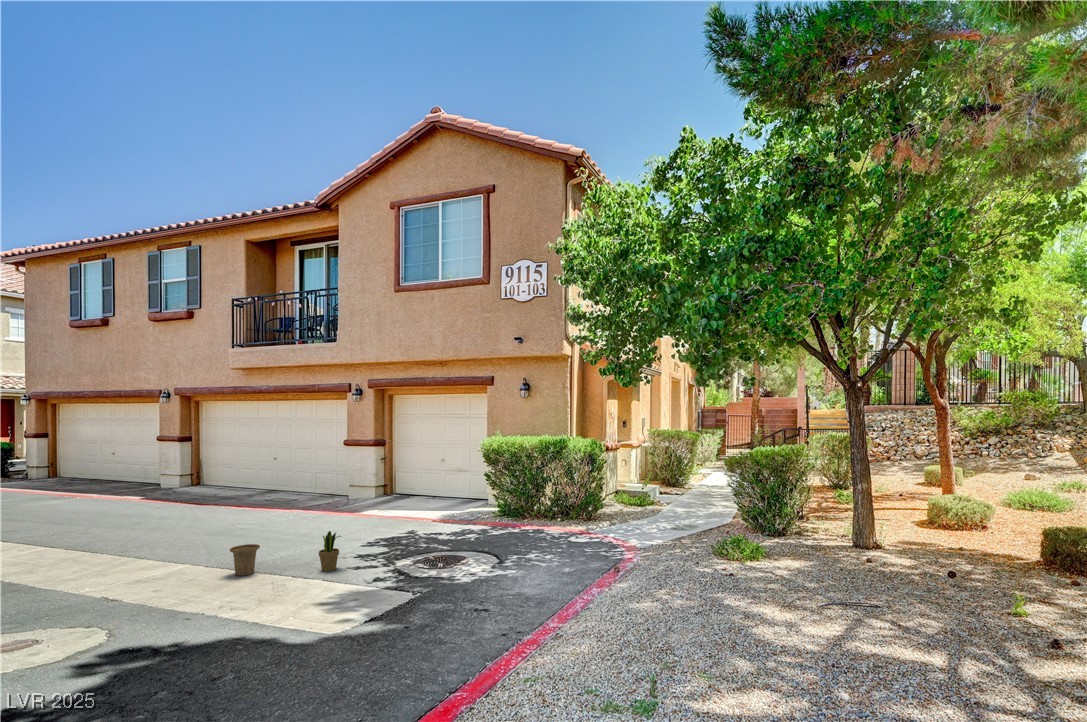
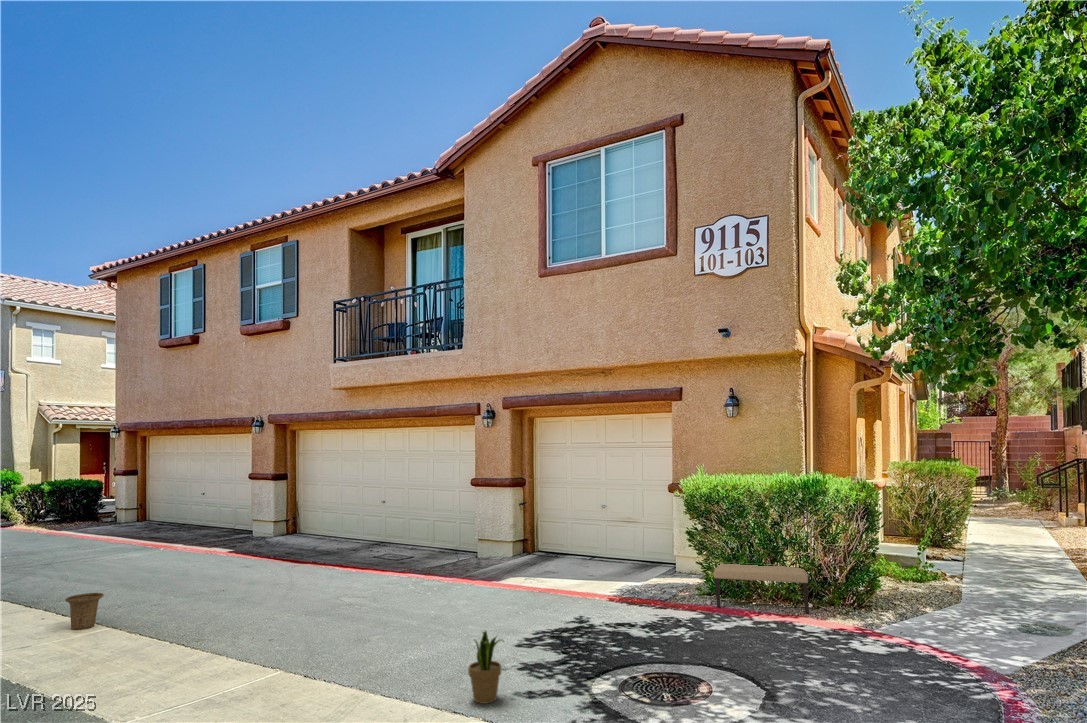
bench: none [498,495,557,524] -> present [714,564,809,614]
basket: present [230,544,260,576] -> present [65,593,104,630]

